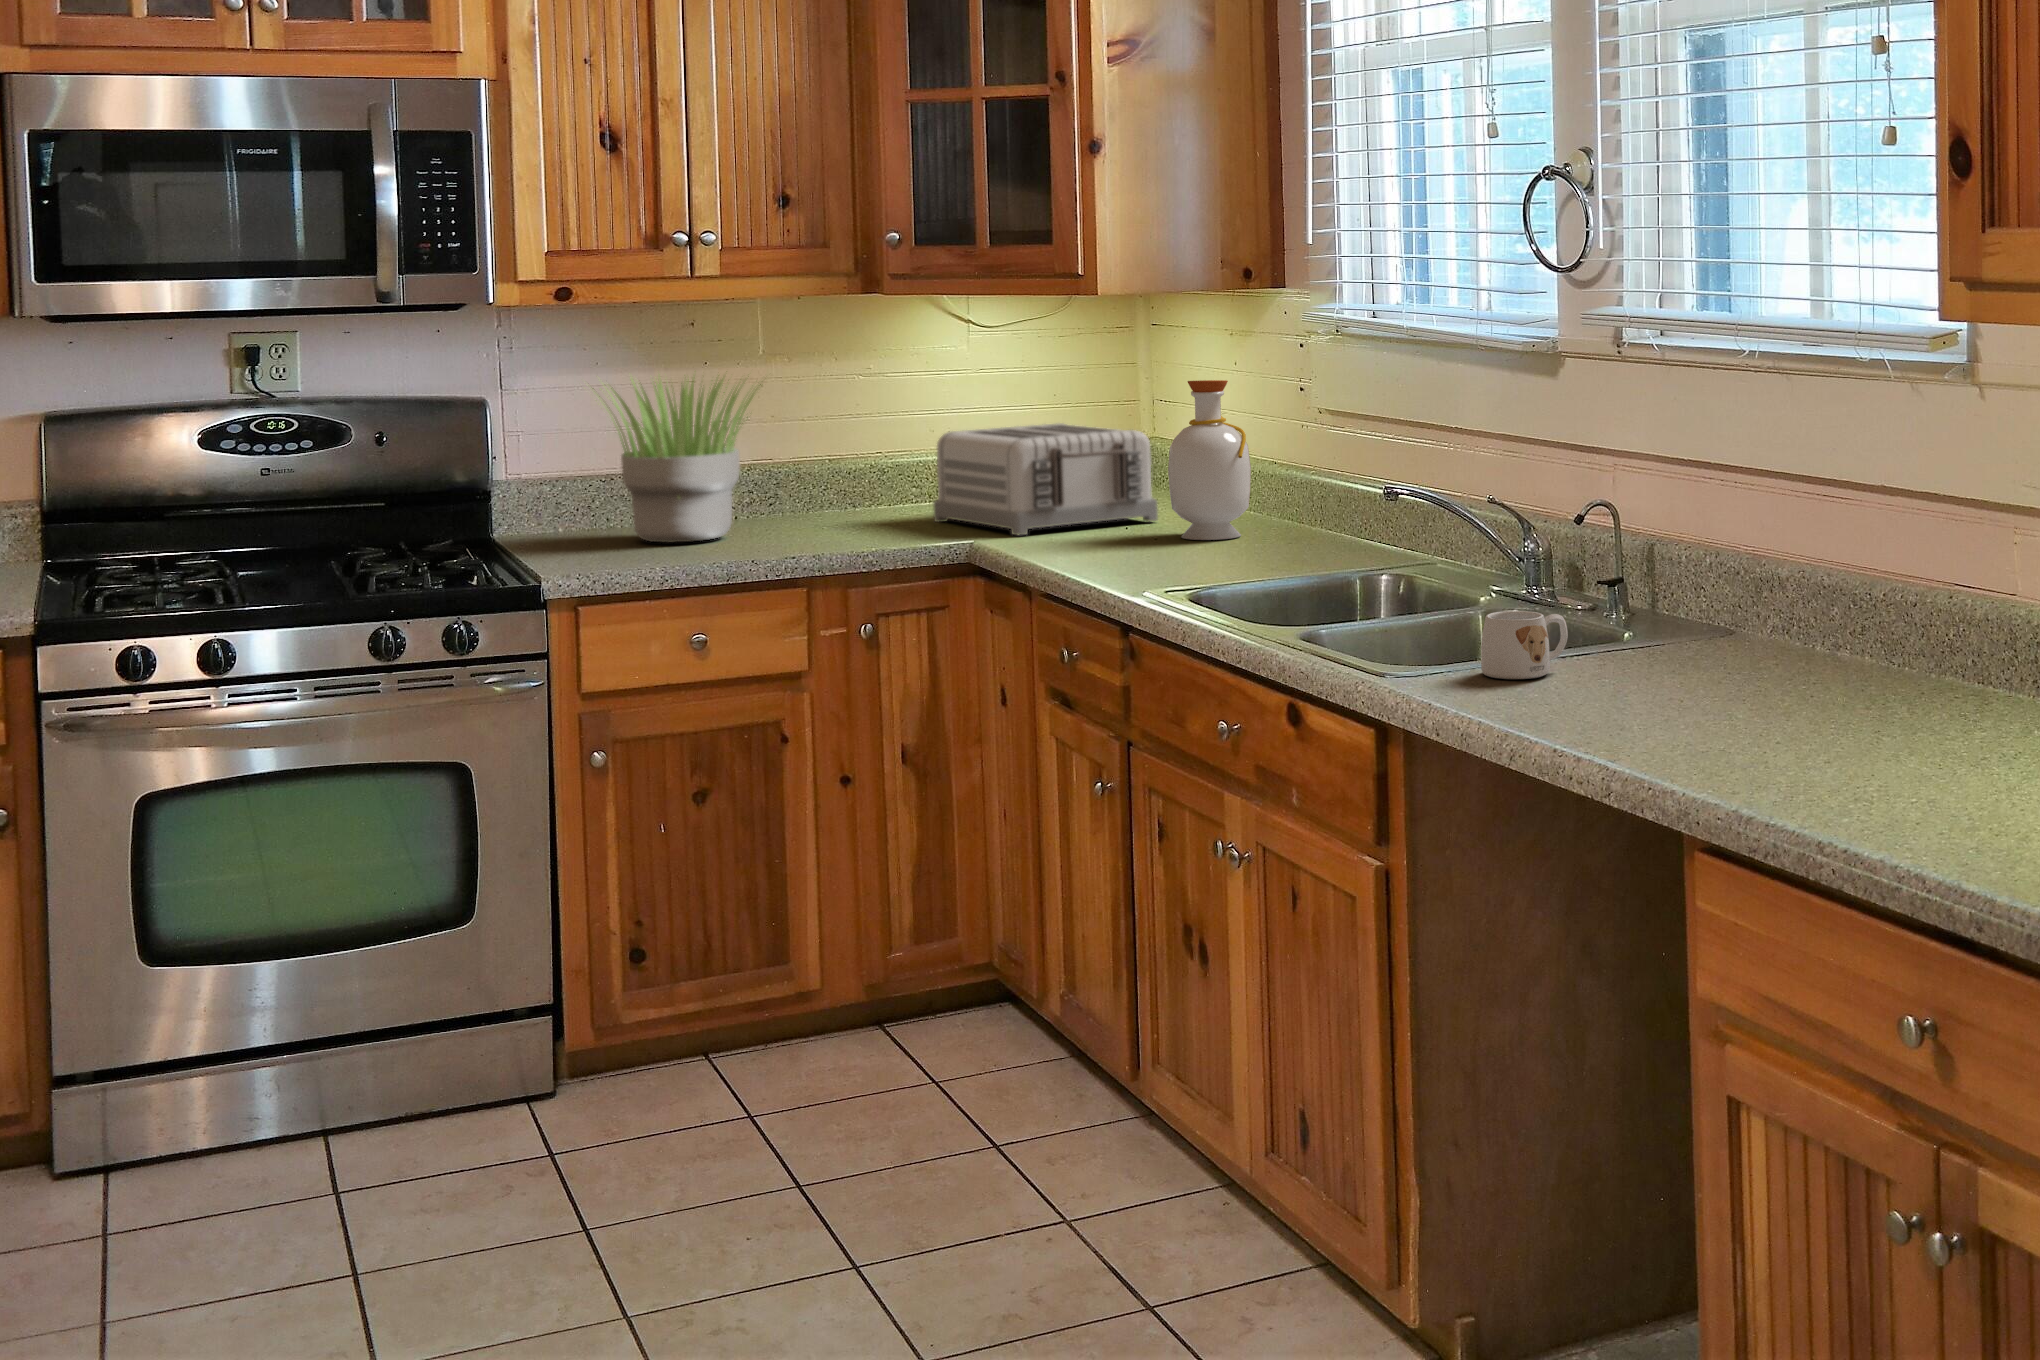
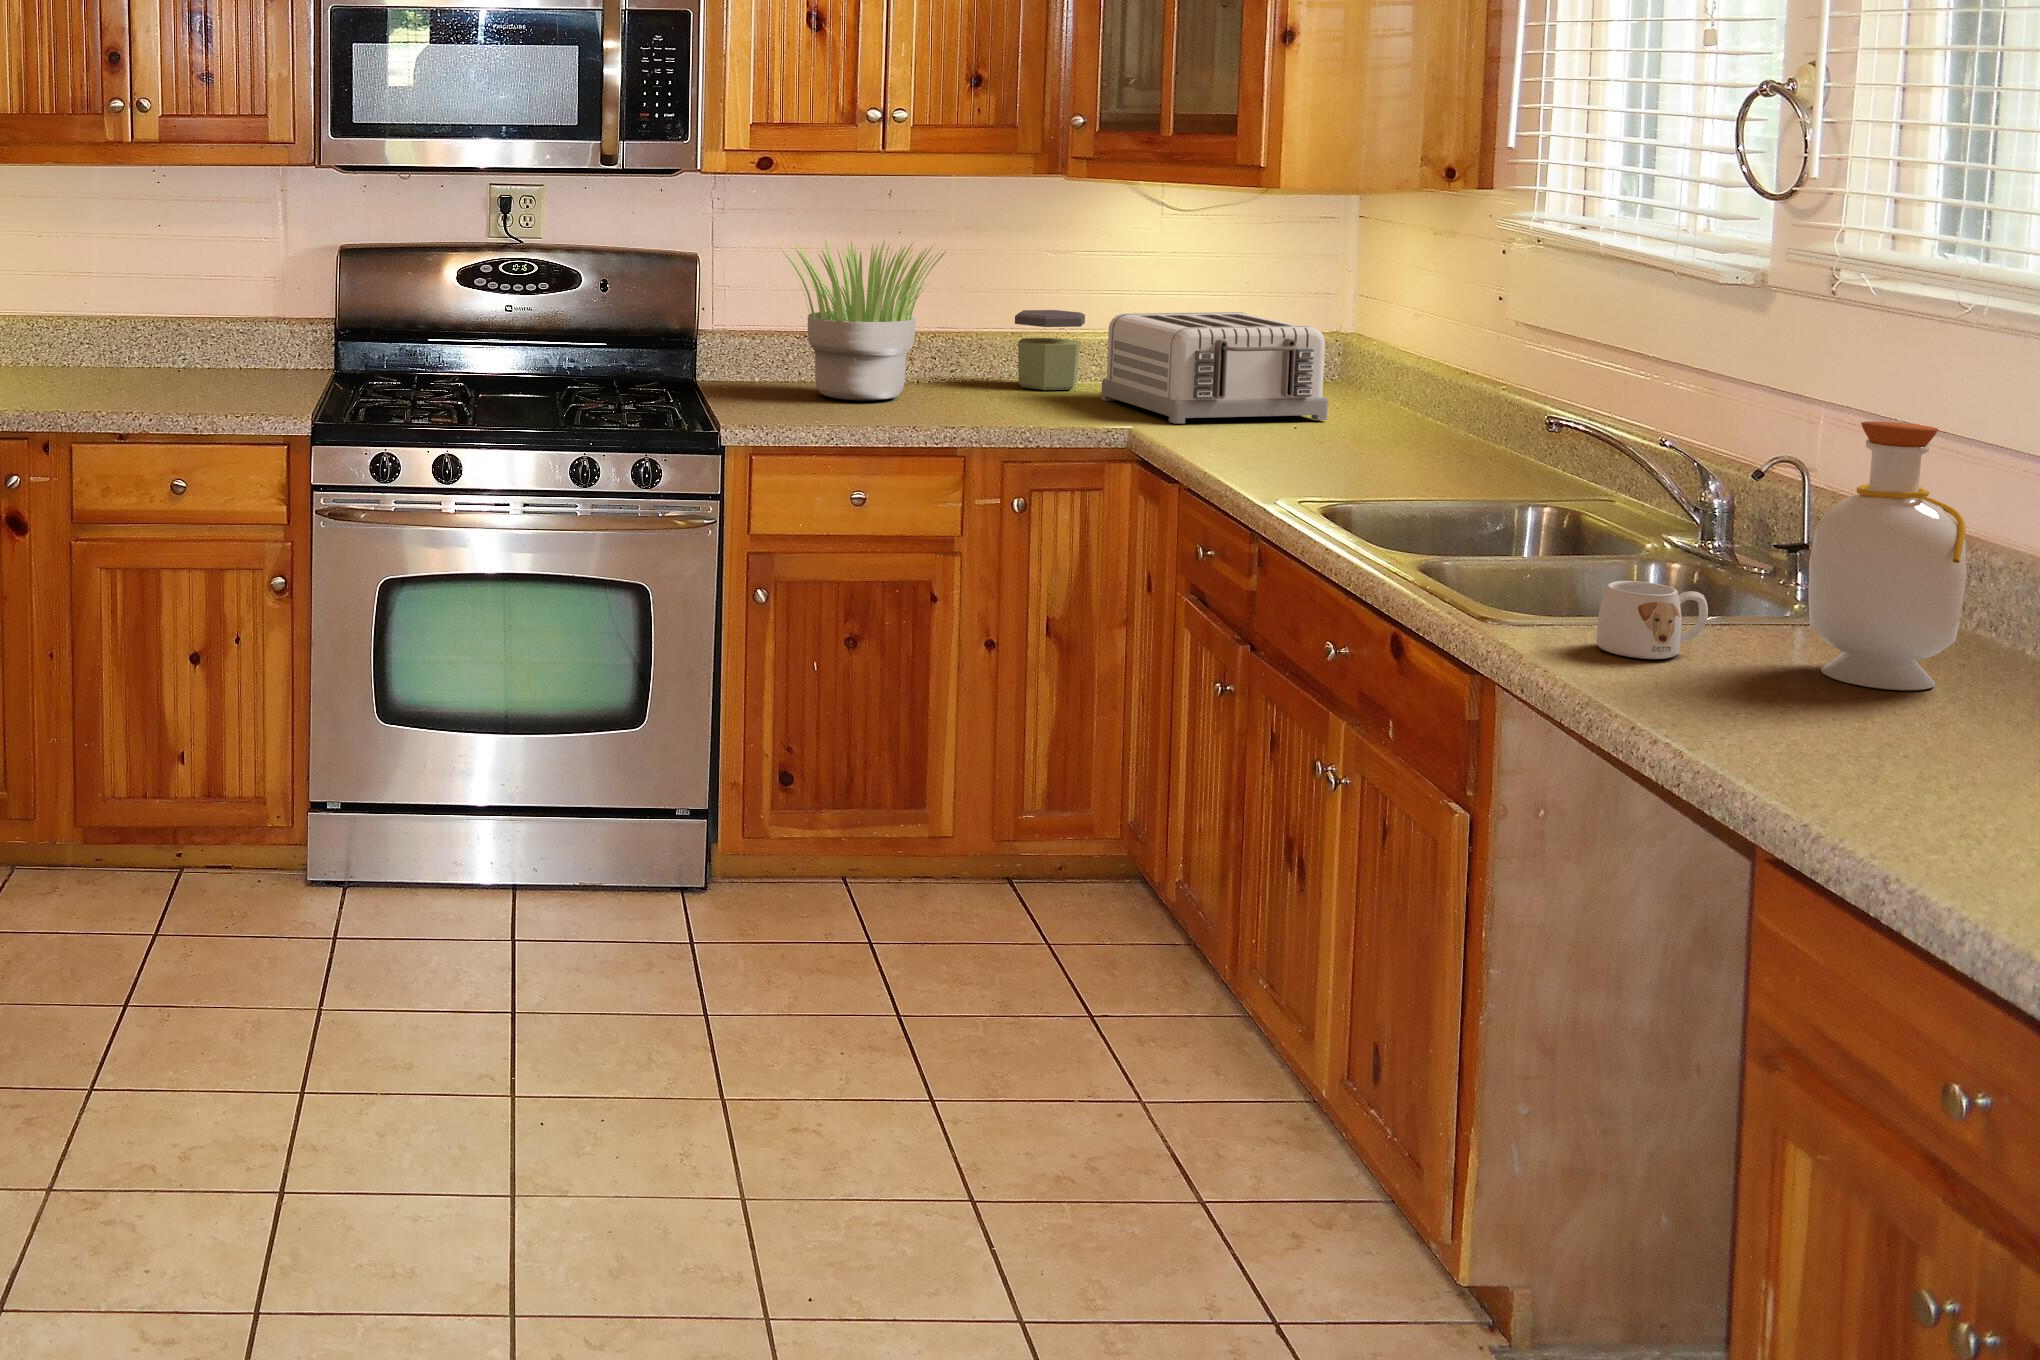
bottle: present [1168,380,1251,540] -> present [1809,422,1967,690]
jar: none [837,435,907,518] -> present [1015,310,1085,390]

